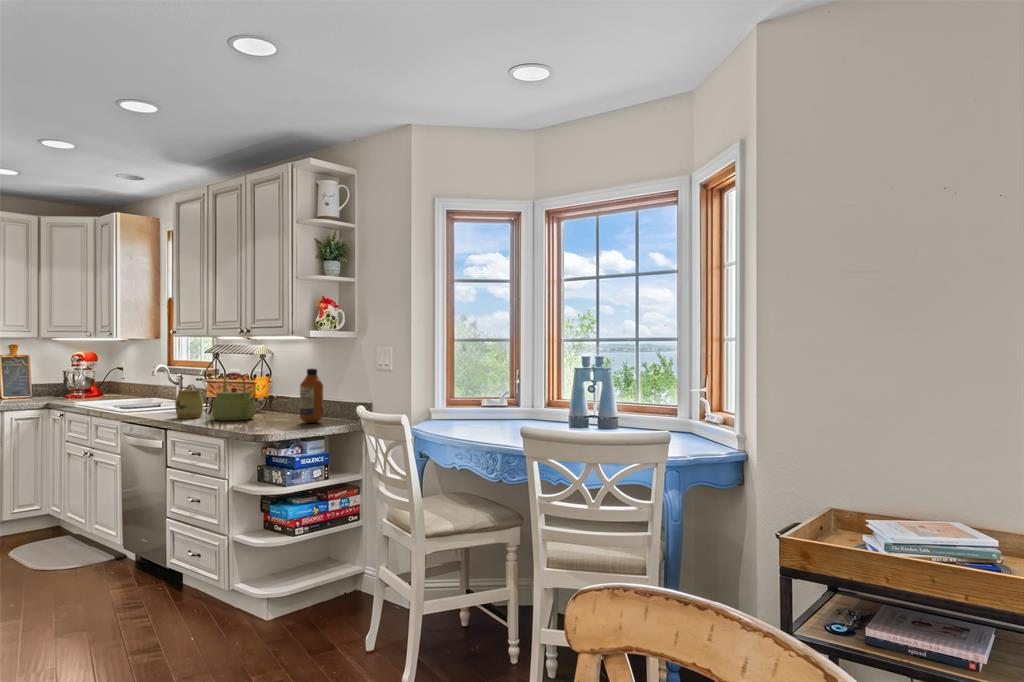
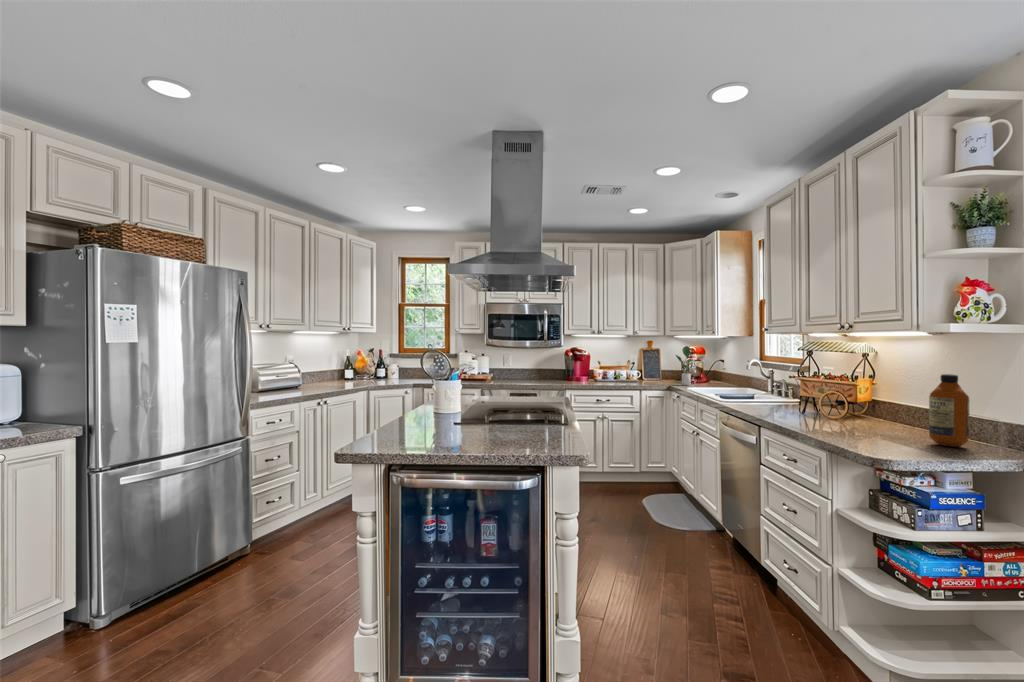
potted plant: none [57,350,86,401] -> present [676,346,694,386]
kettle: present [212,372,255,421] -> none [807,373,860,427]
jar: present [175,385,204,418] -> none [767,382,797,417]

